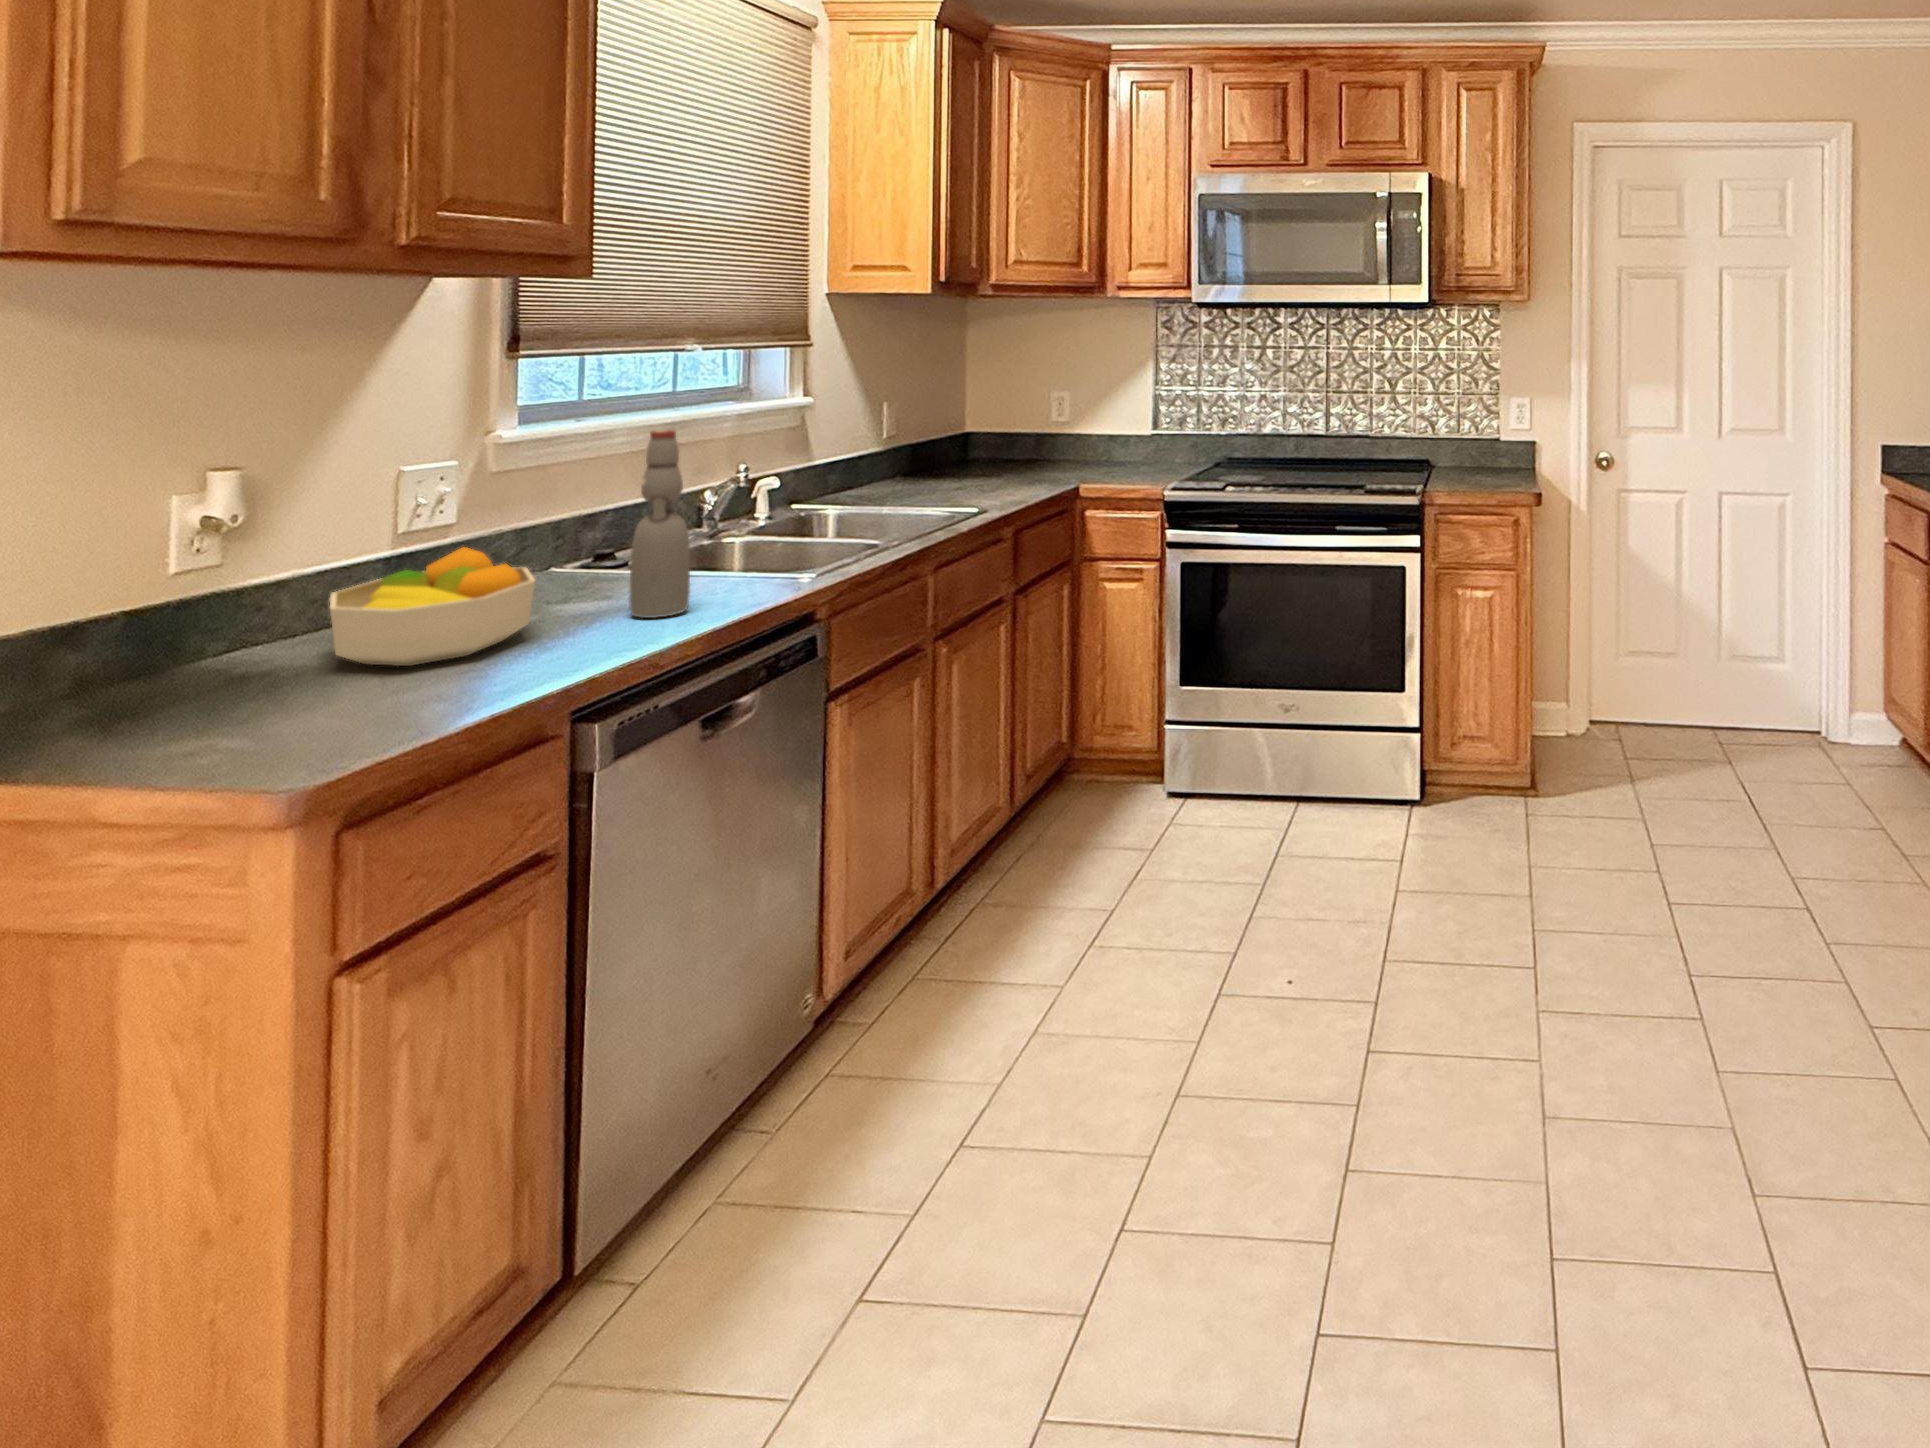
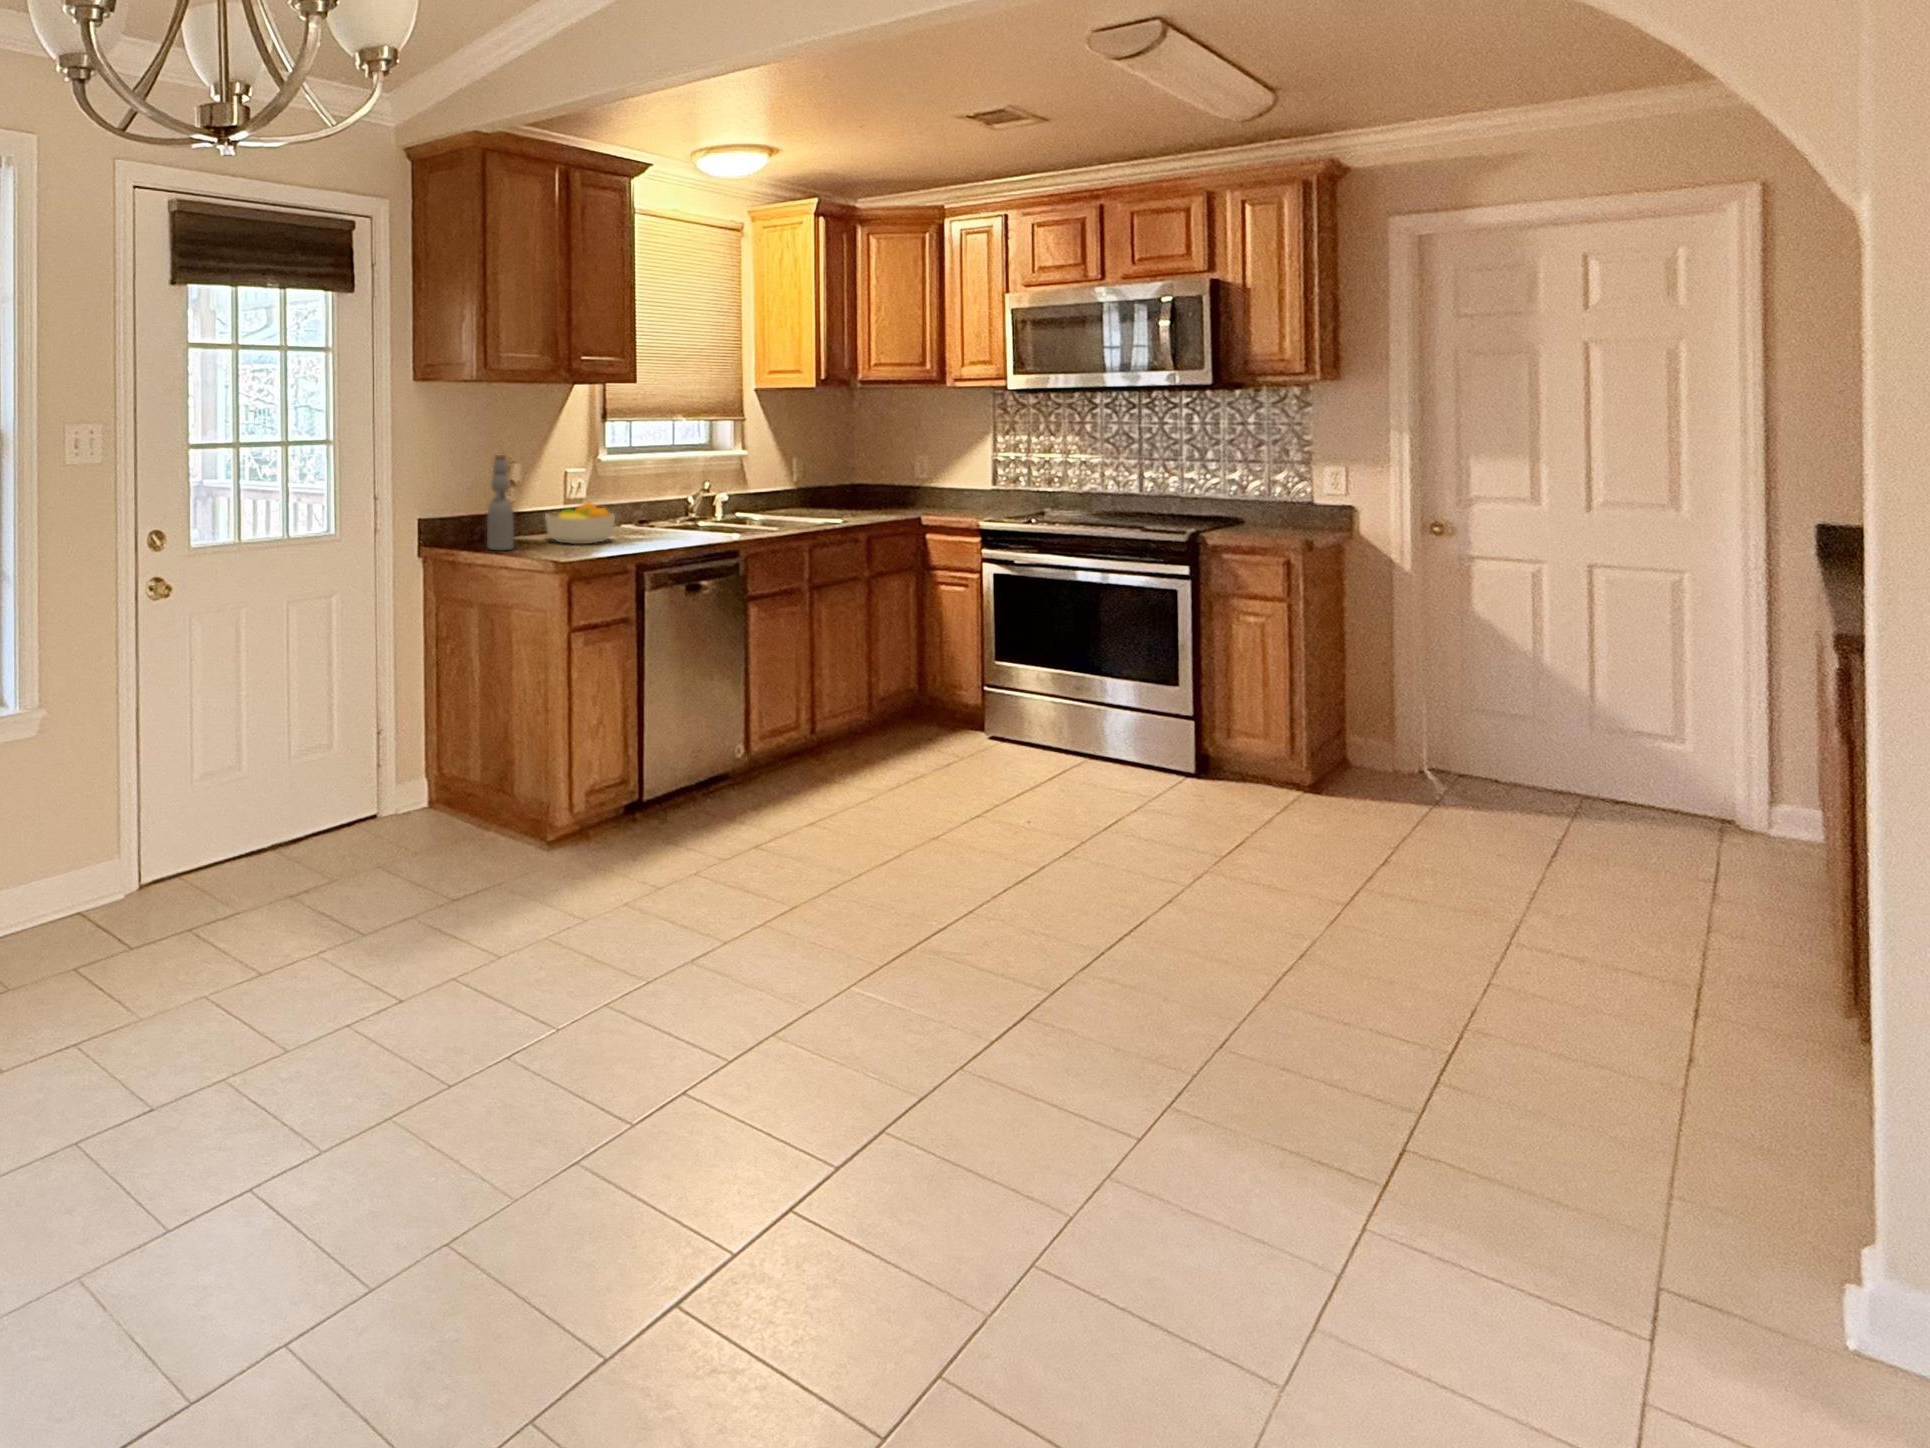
bottle: present [629,430,690,618] -> present [487,455,514,550]

